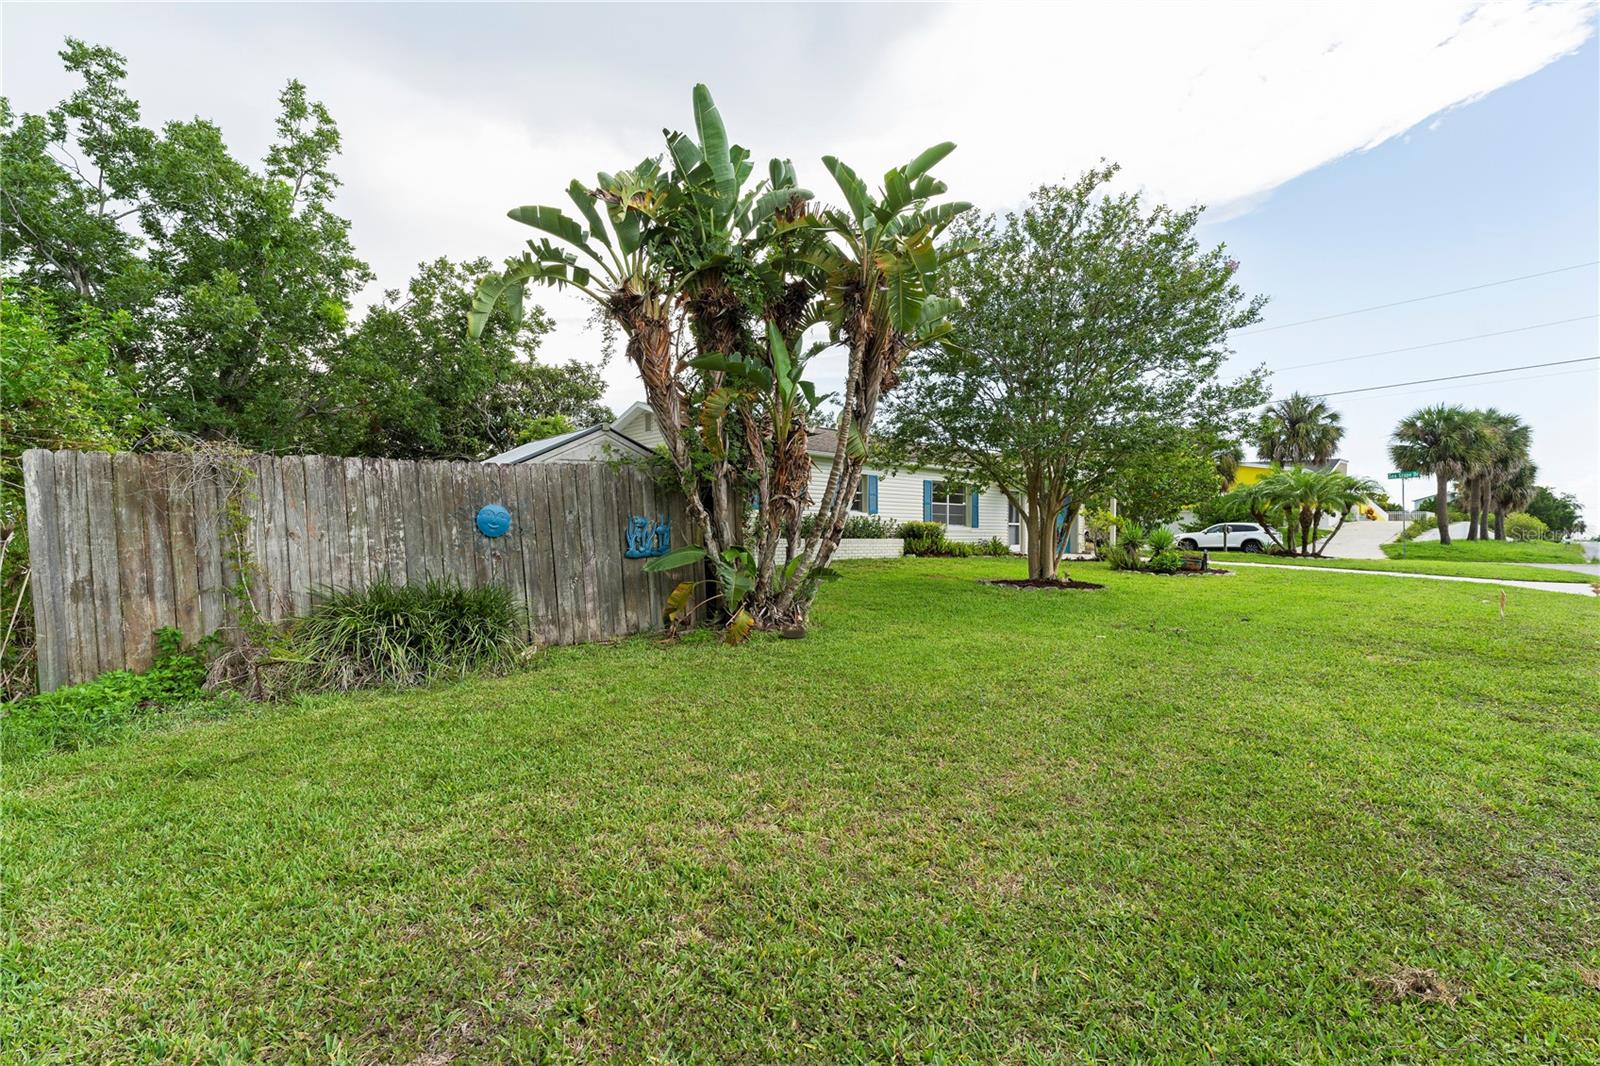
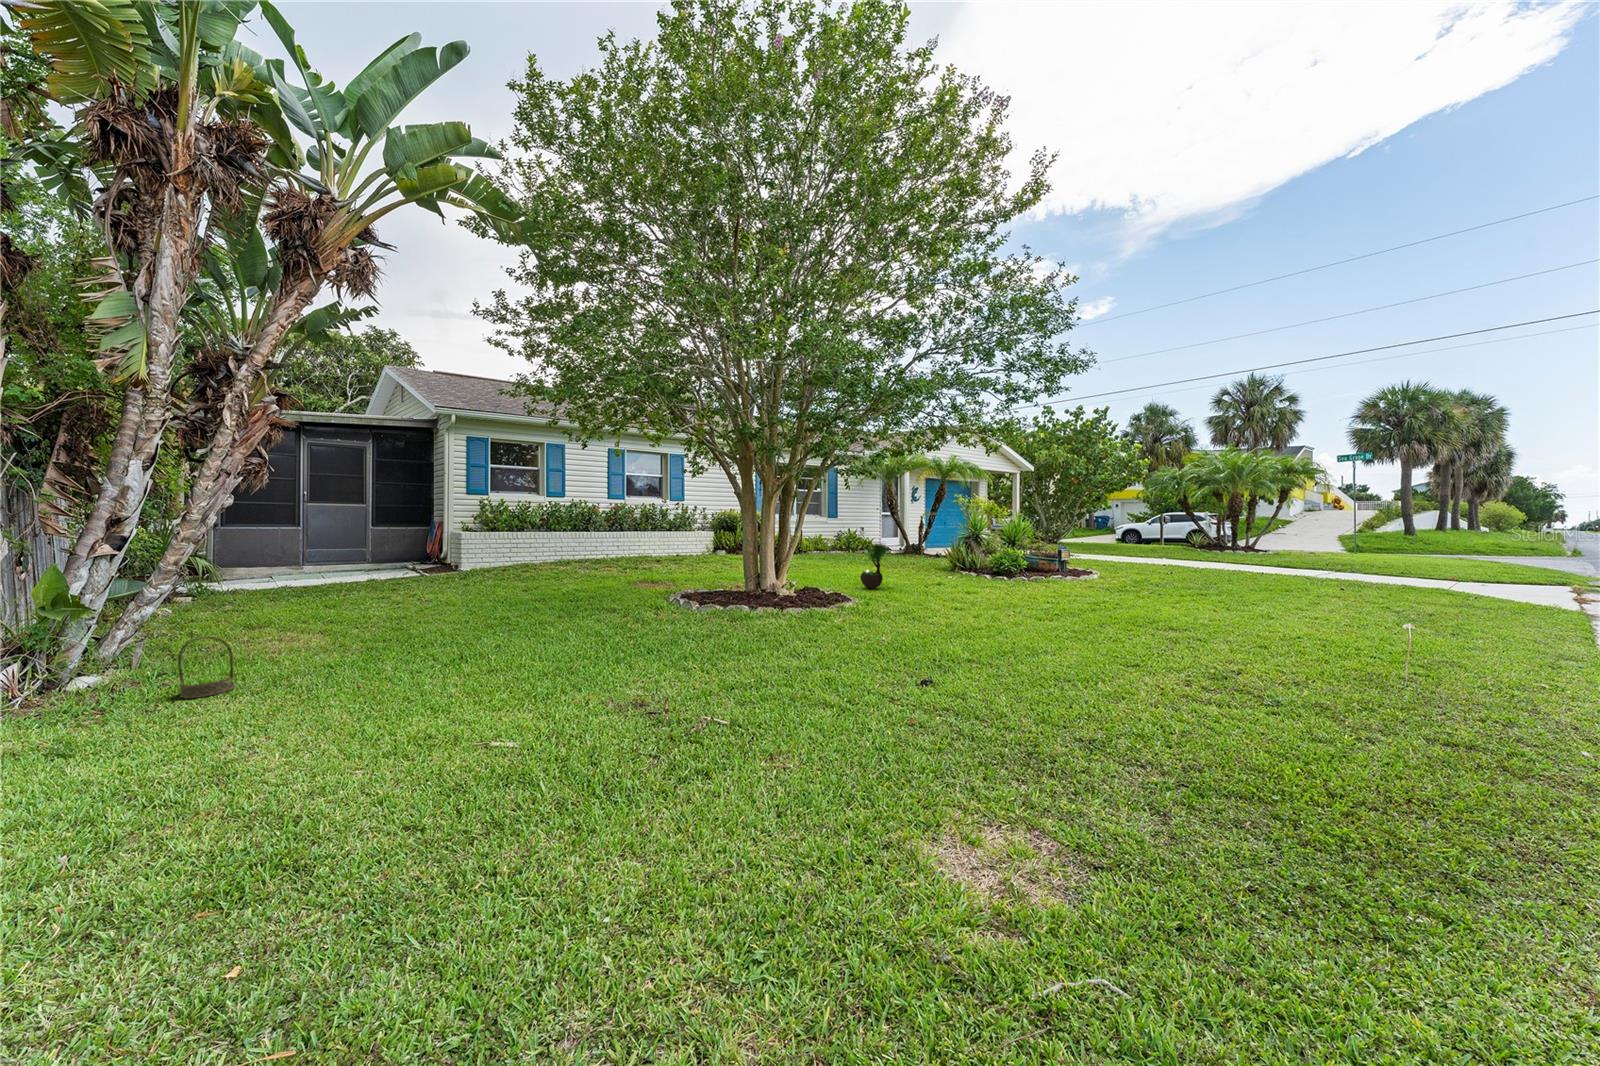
potted tree: none [1050,545,1076,585] -> present [861,544,888,589]

